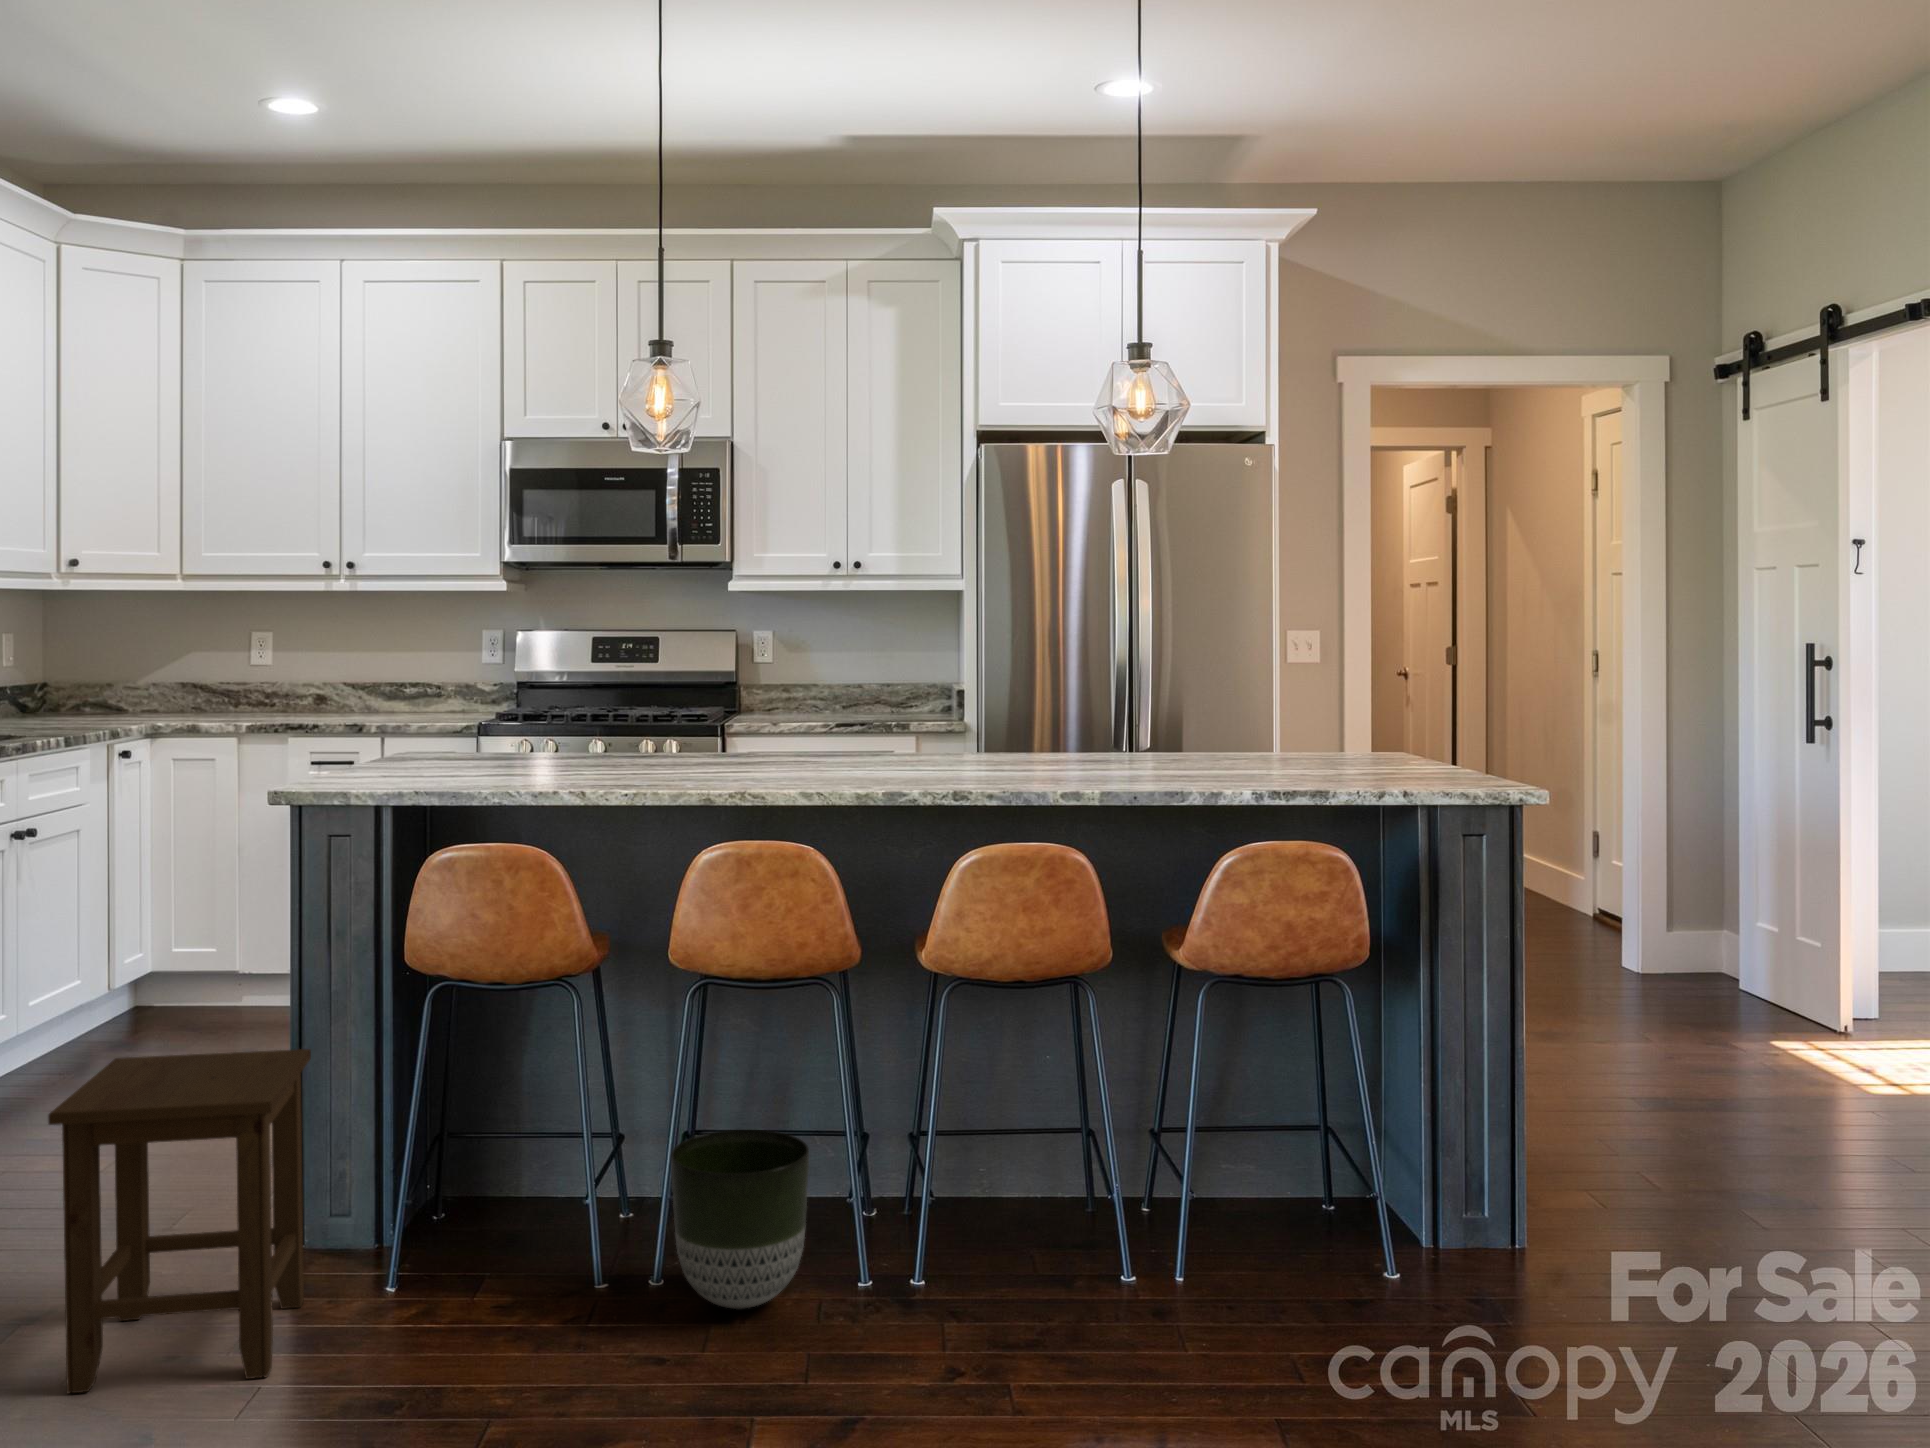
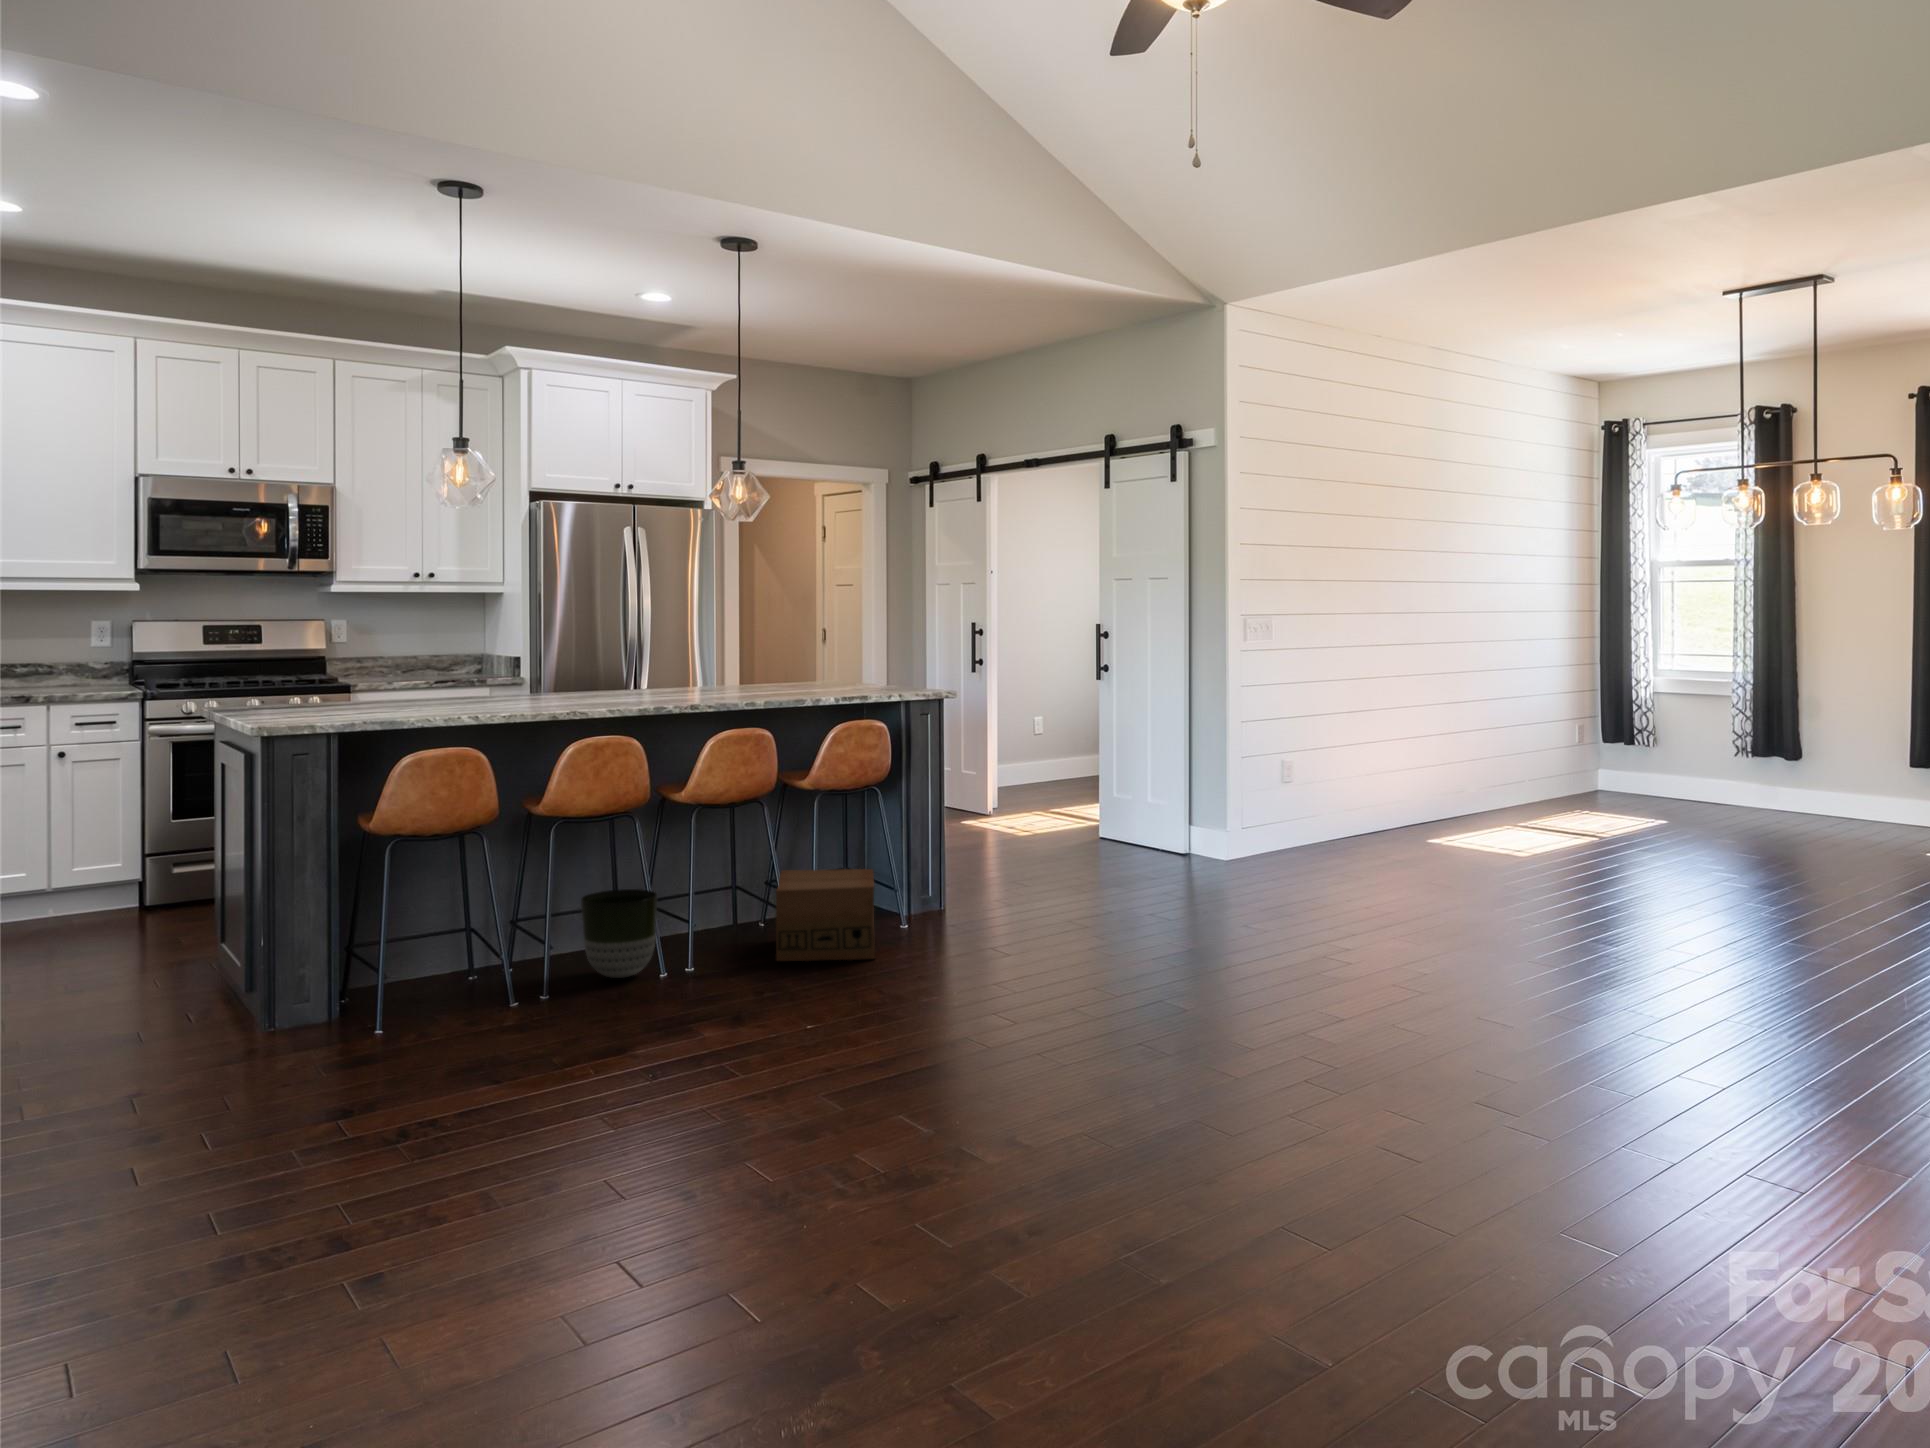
stool: present [48,1049,311,1393] -> none [249,871,420,1066]
cardboard box: none [1020,1136,1290,1400] -> present [776,869,875,961]

